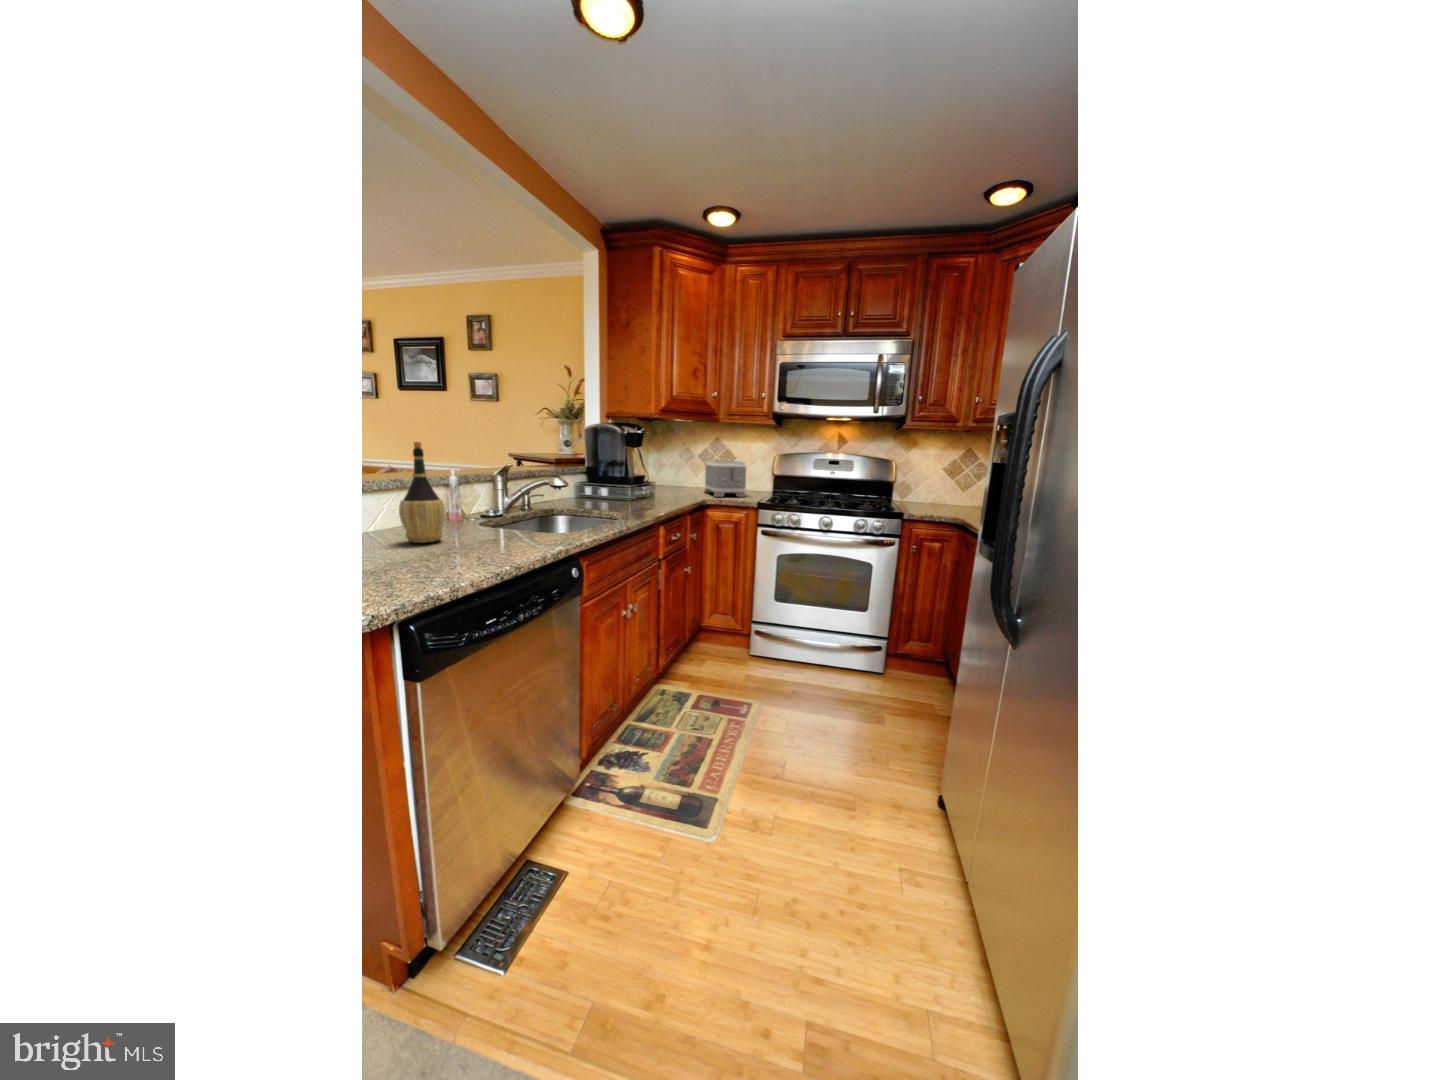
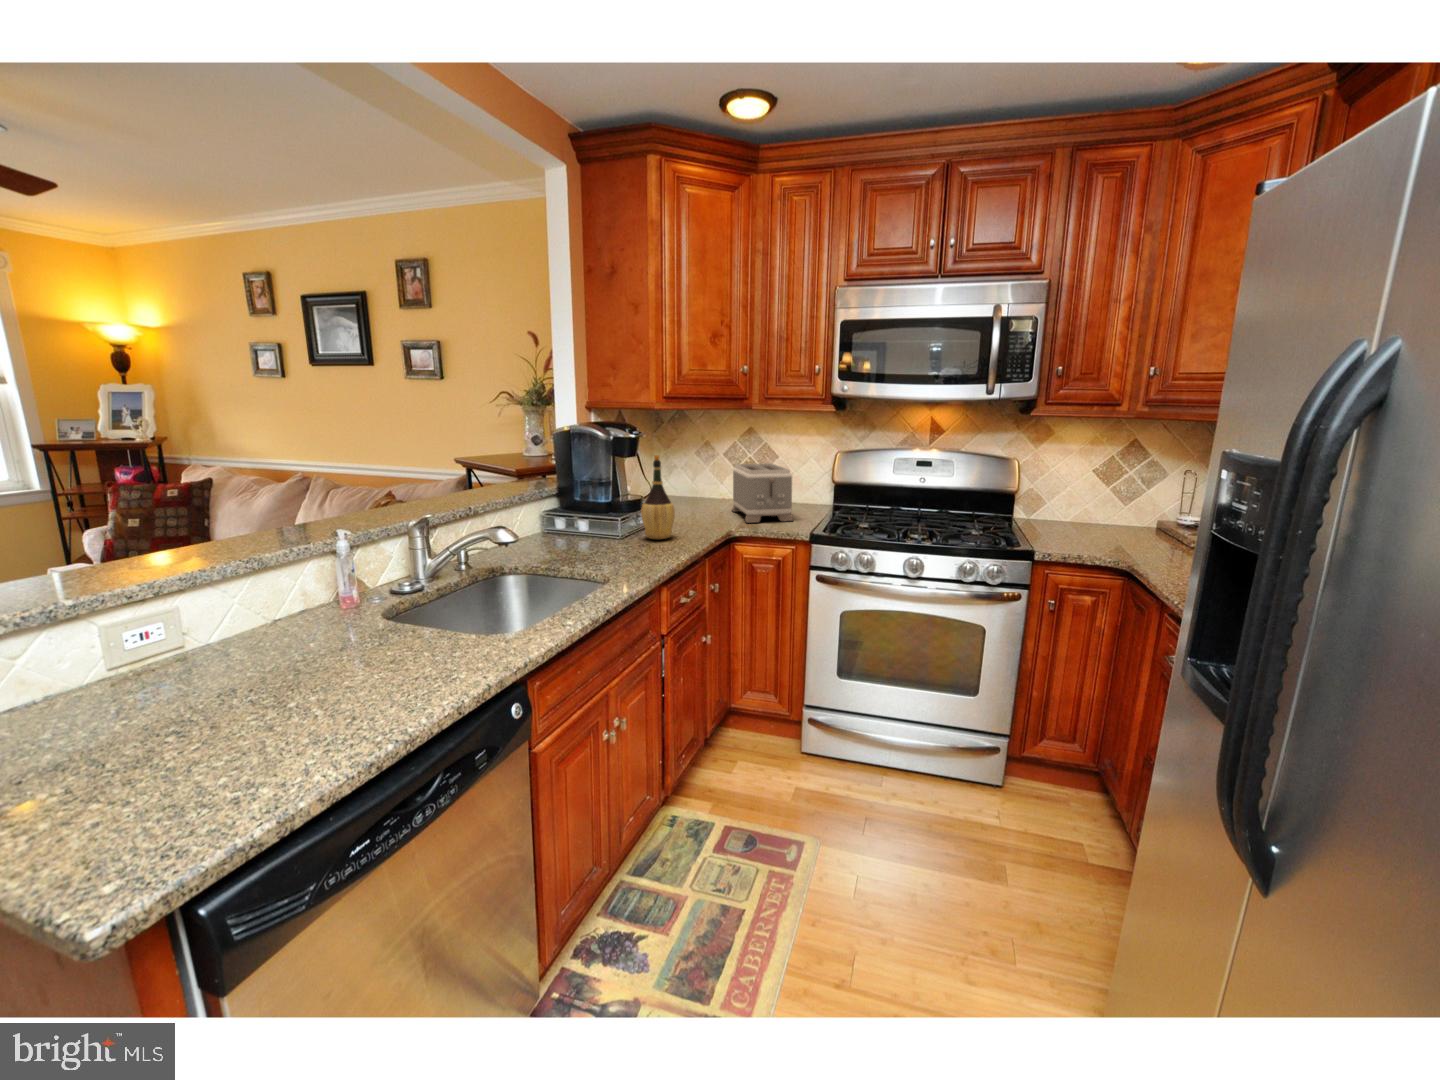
wine bottle: present [399,442,445,543] -> present [641,455,675,539]

